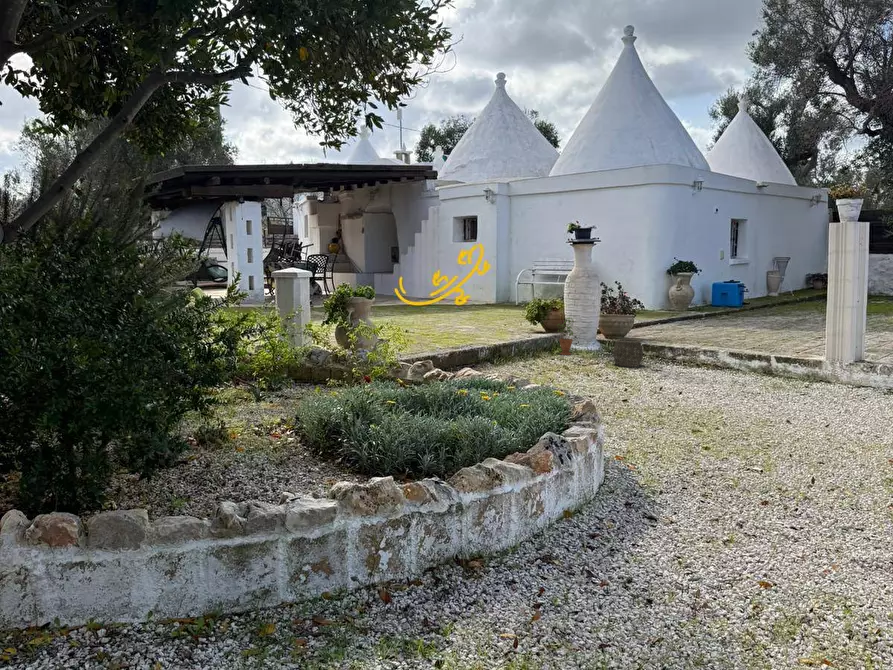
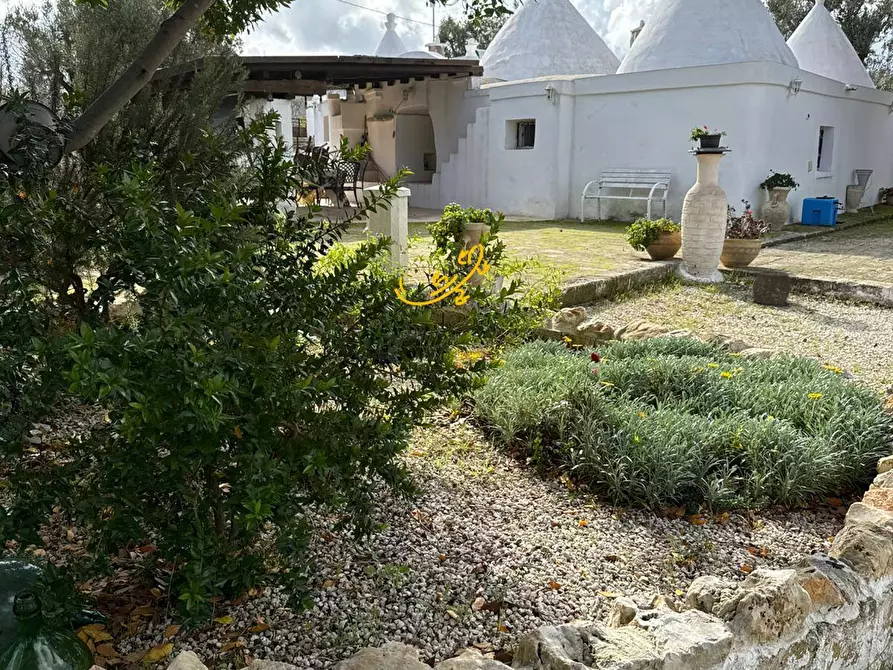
potted plant: present [558,317,574,355] -> none [676,241,697,288]

